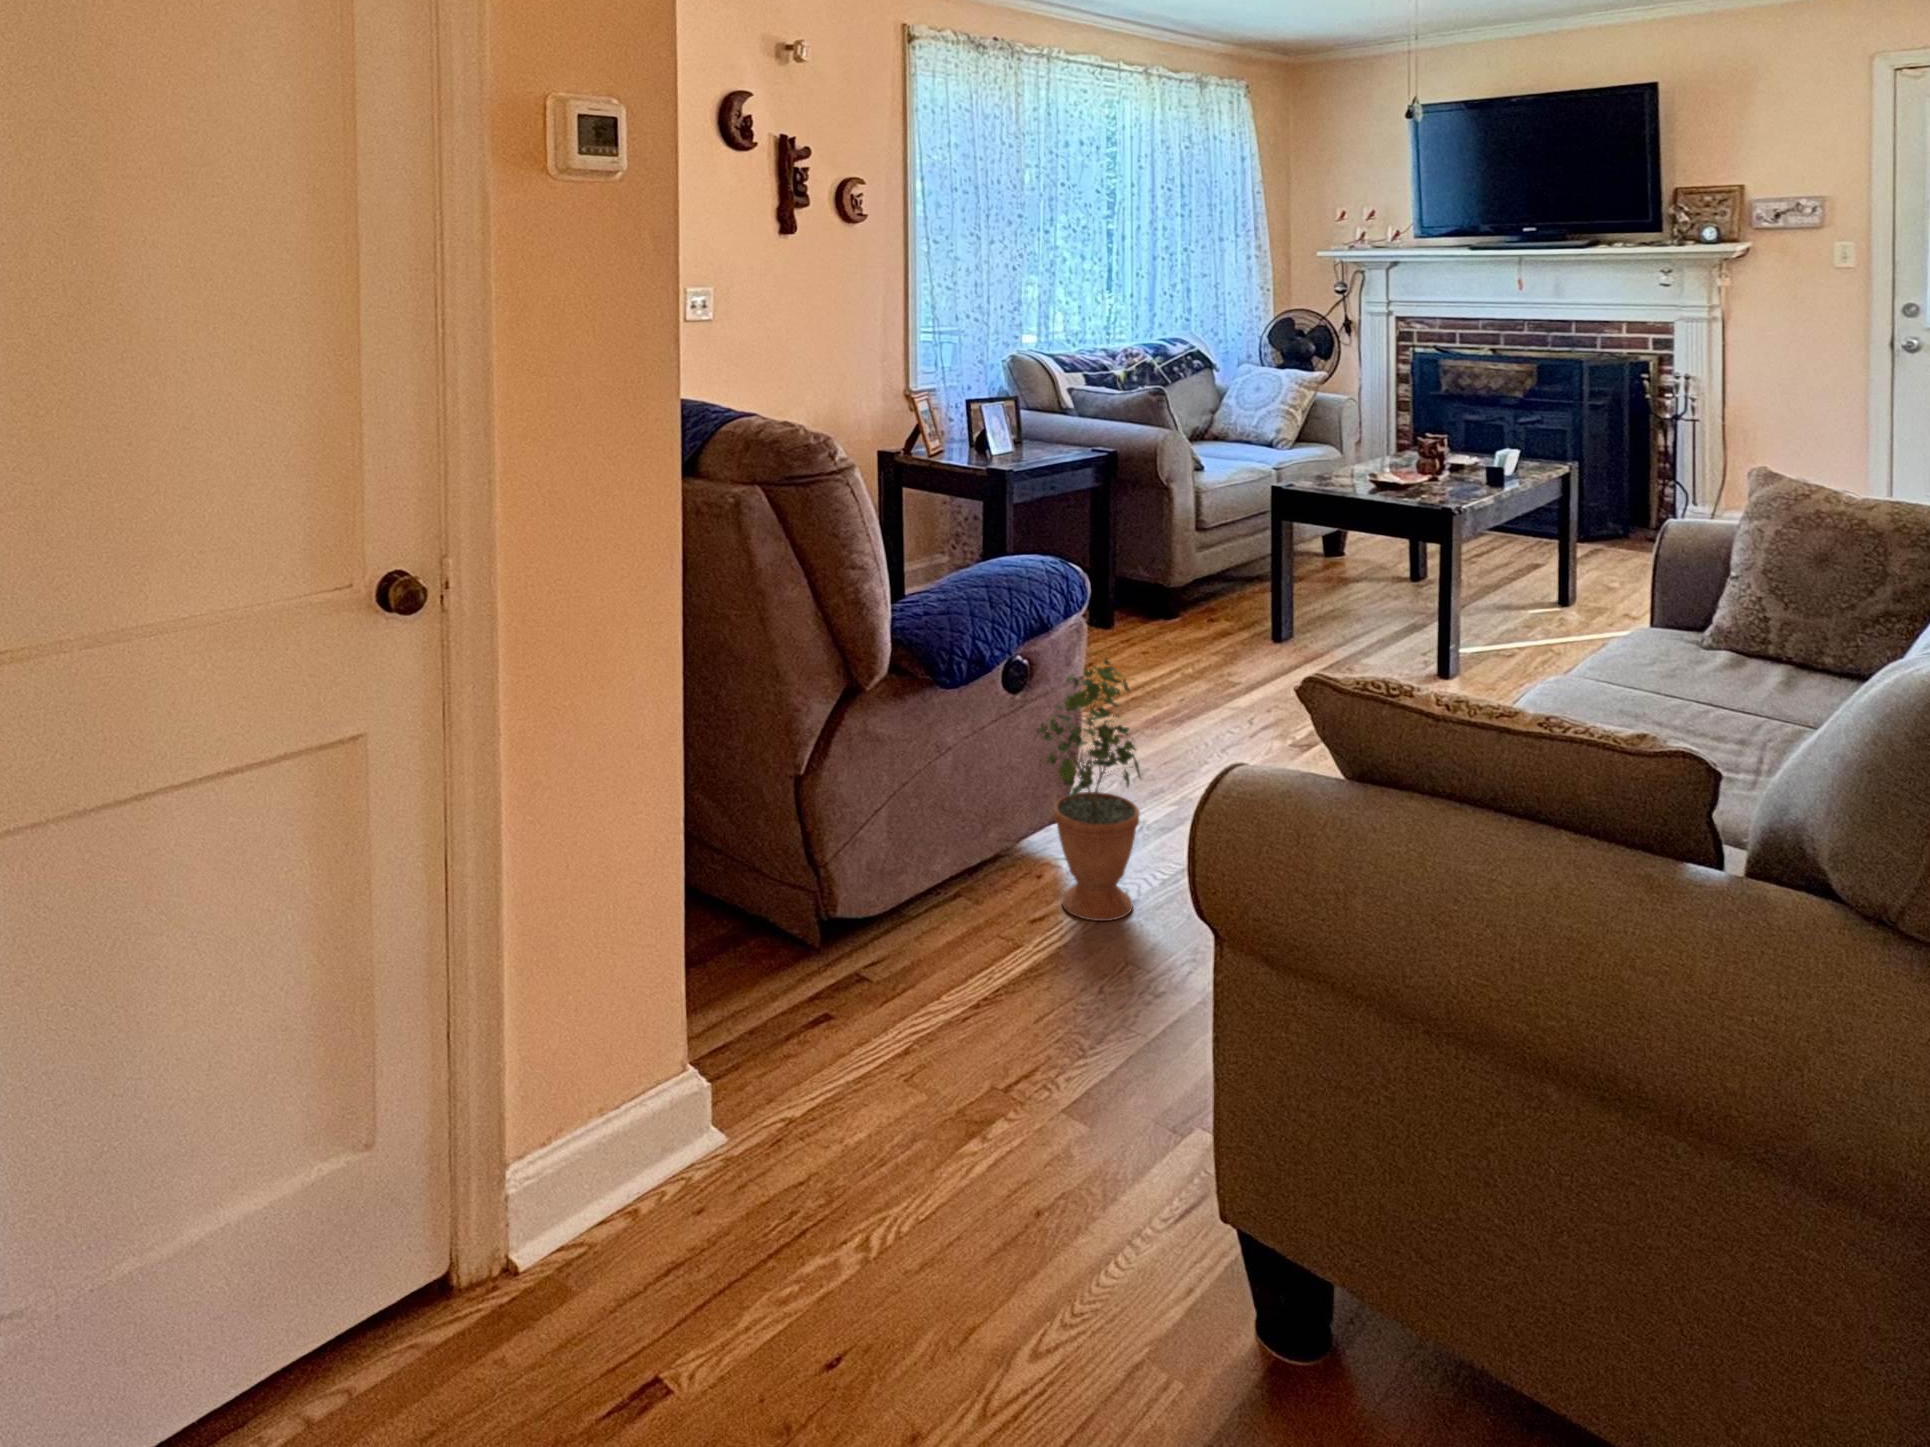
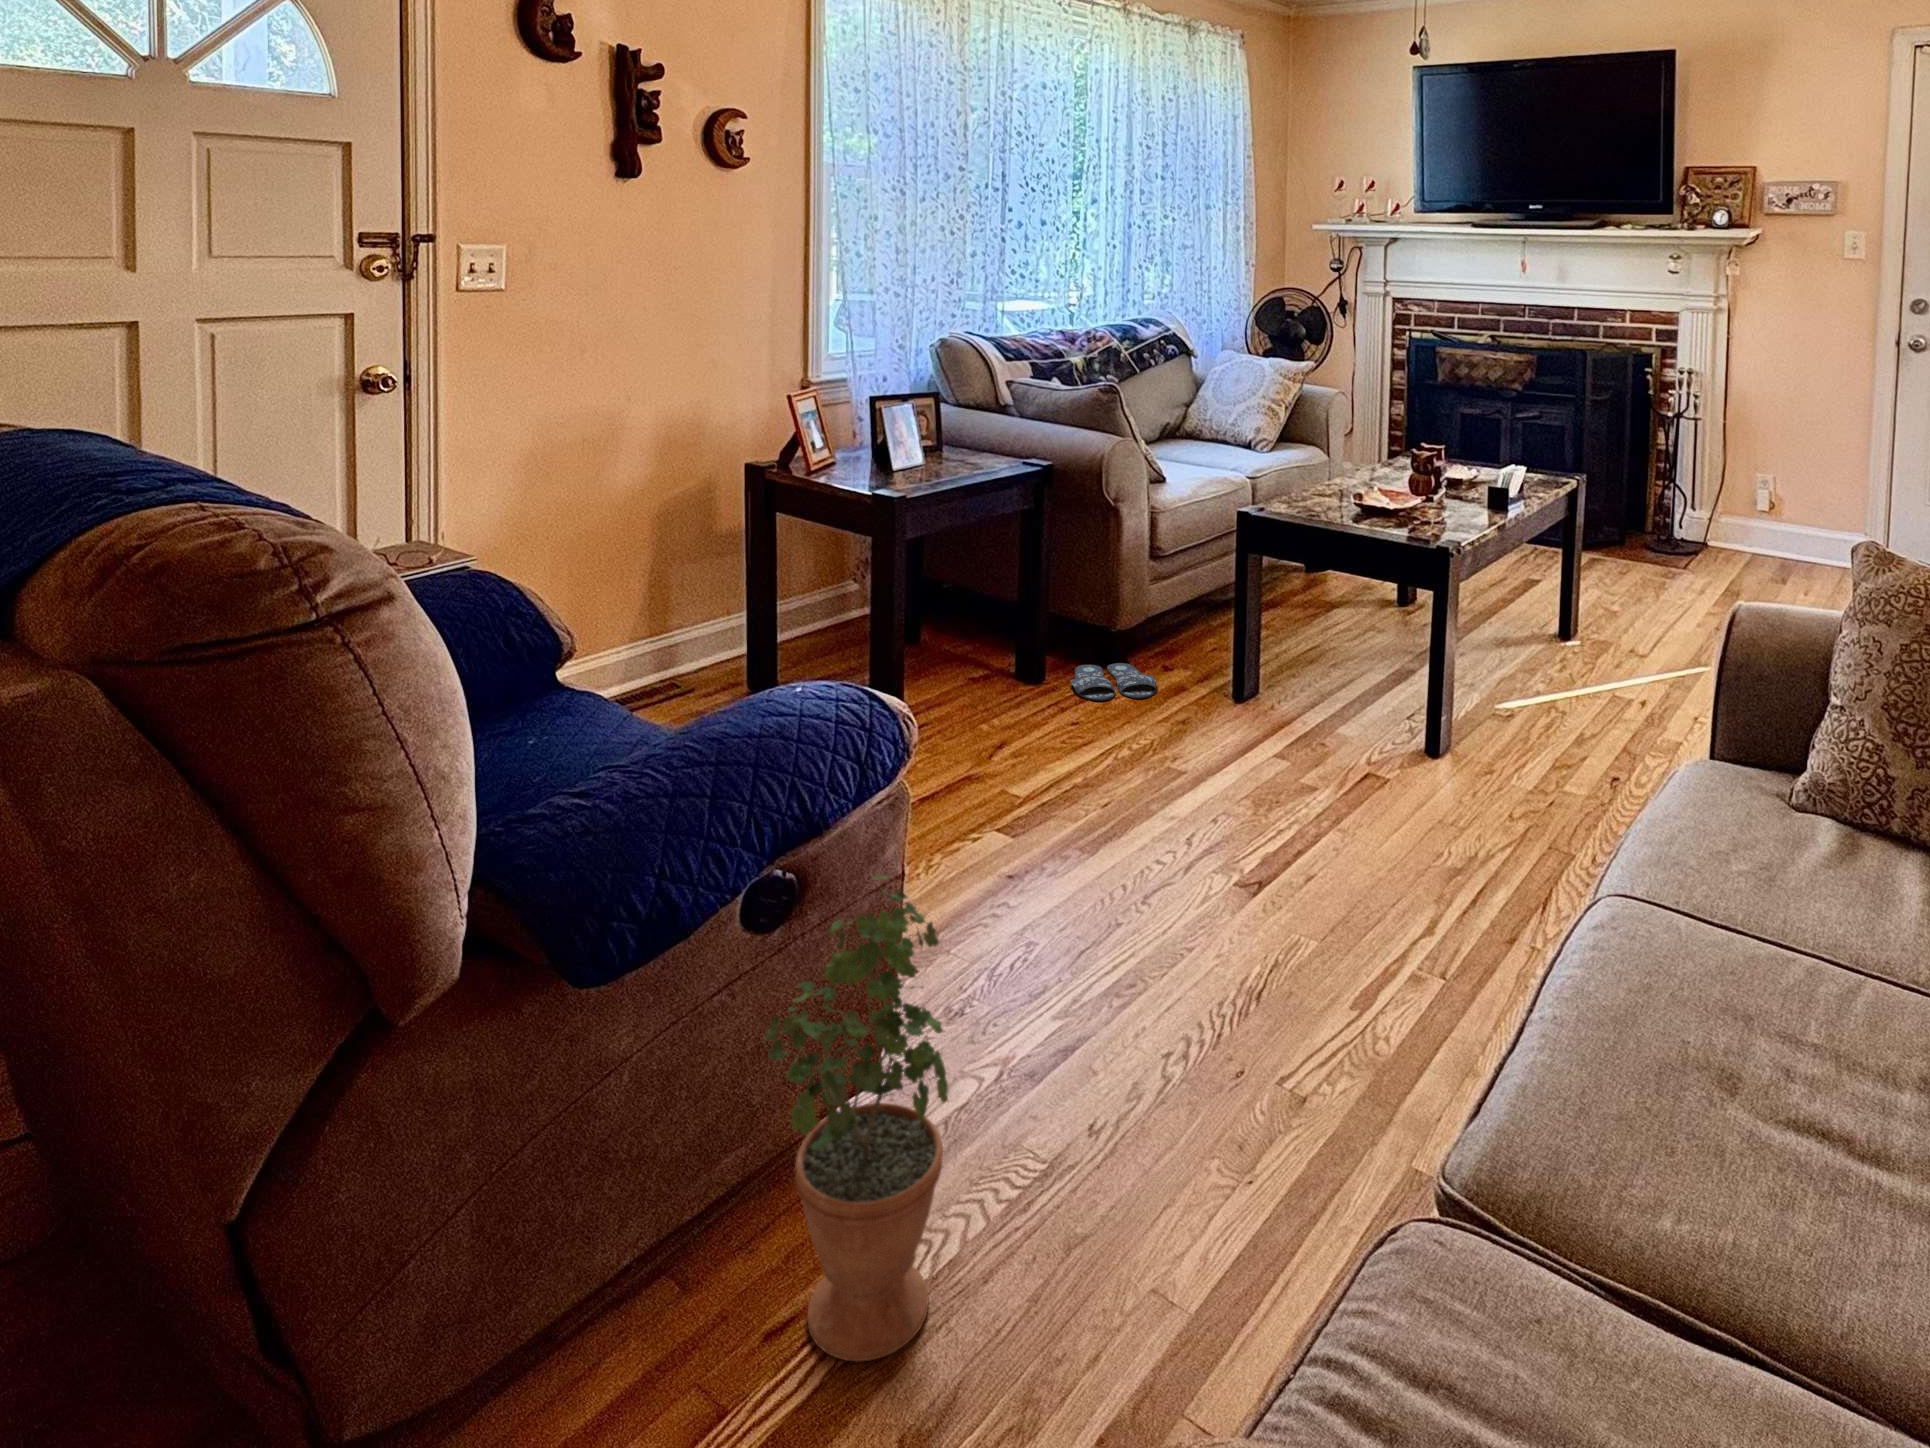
slippers: none [1139,614,1210,638] -> present [1070,663,1156,701]

